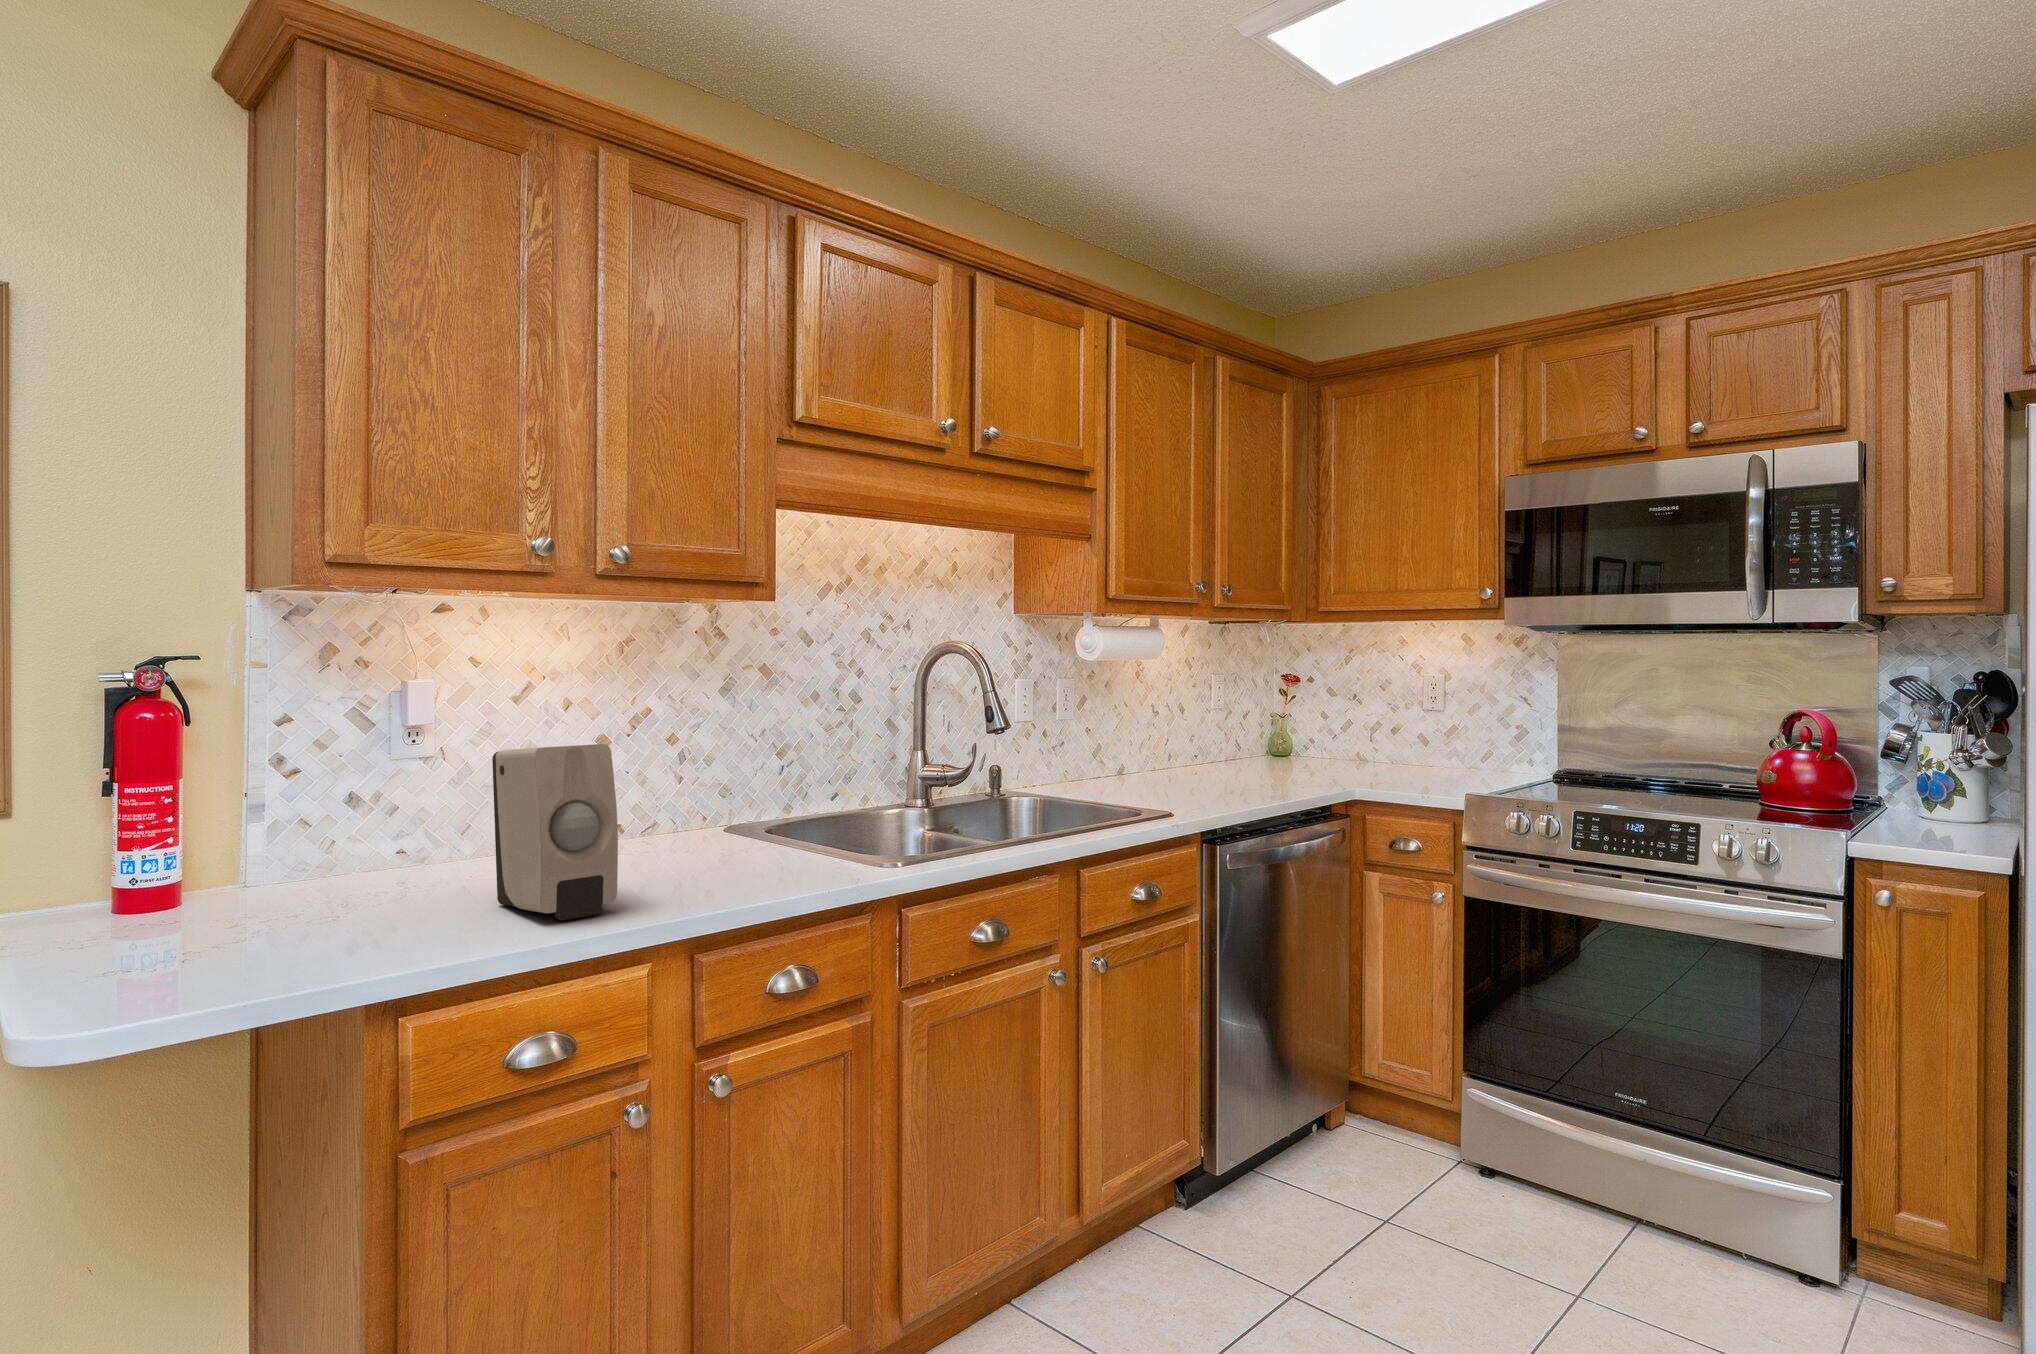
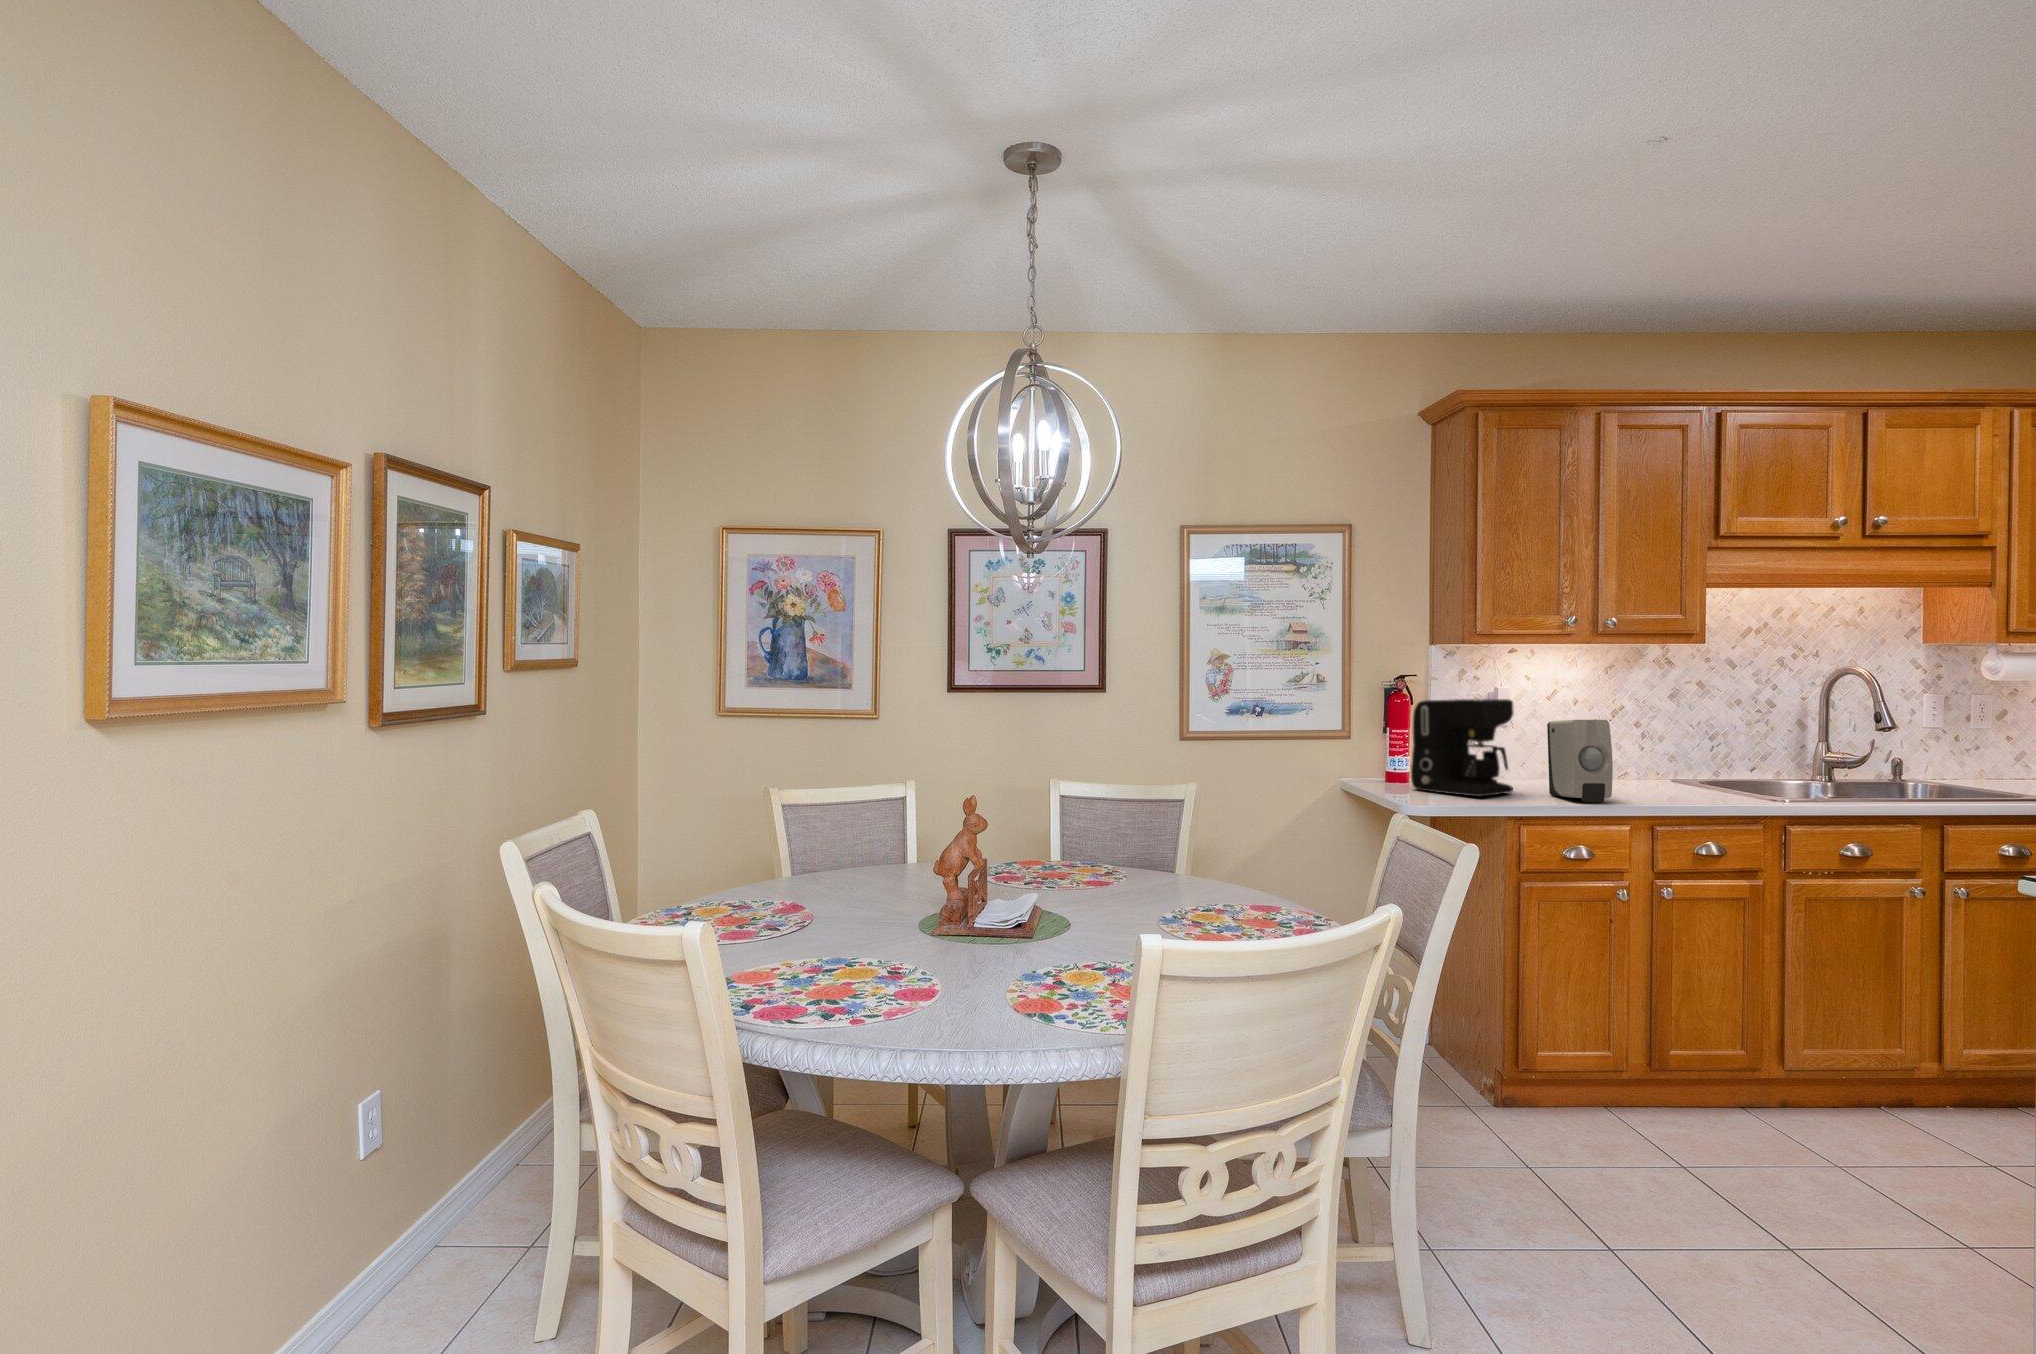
coffee maker: none [153,707,417,942] -> present [1411,699,1514,796]

